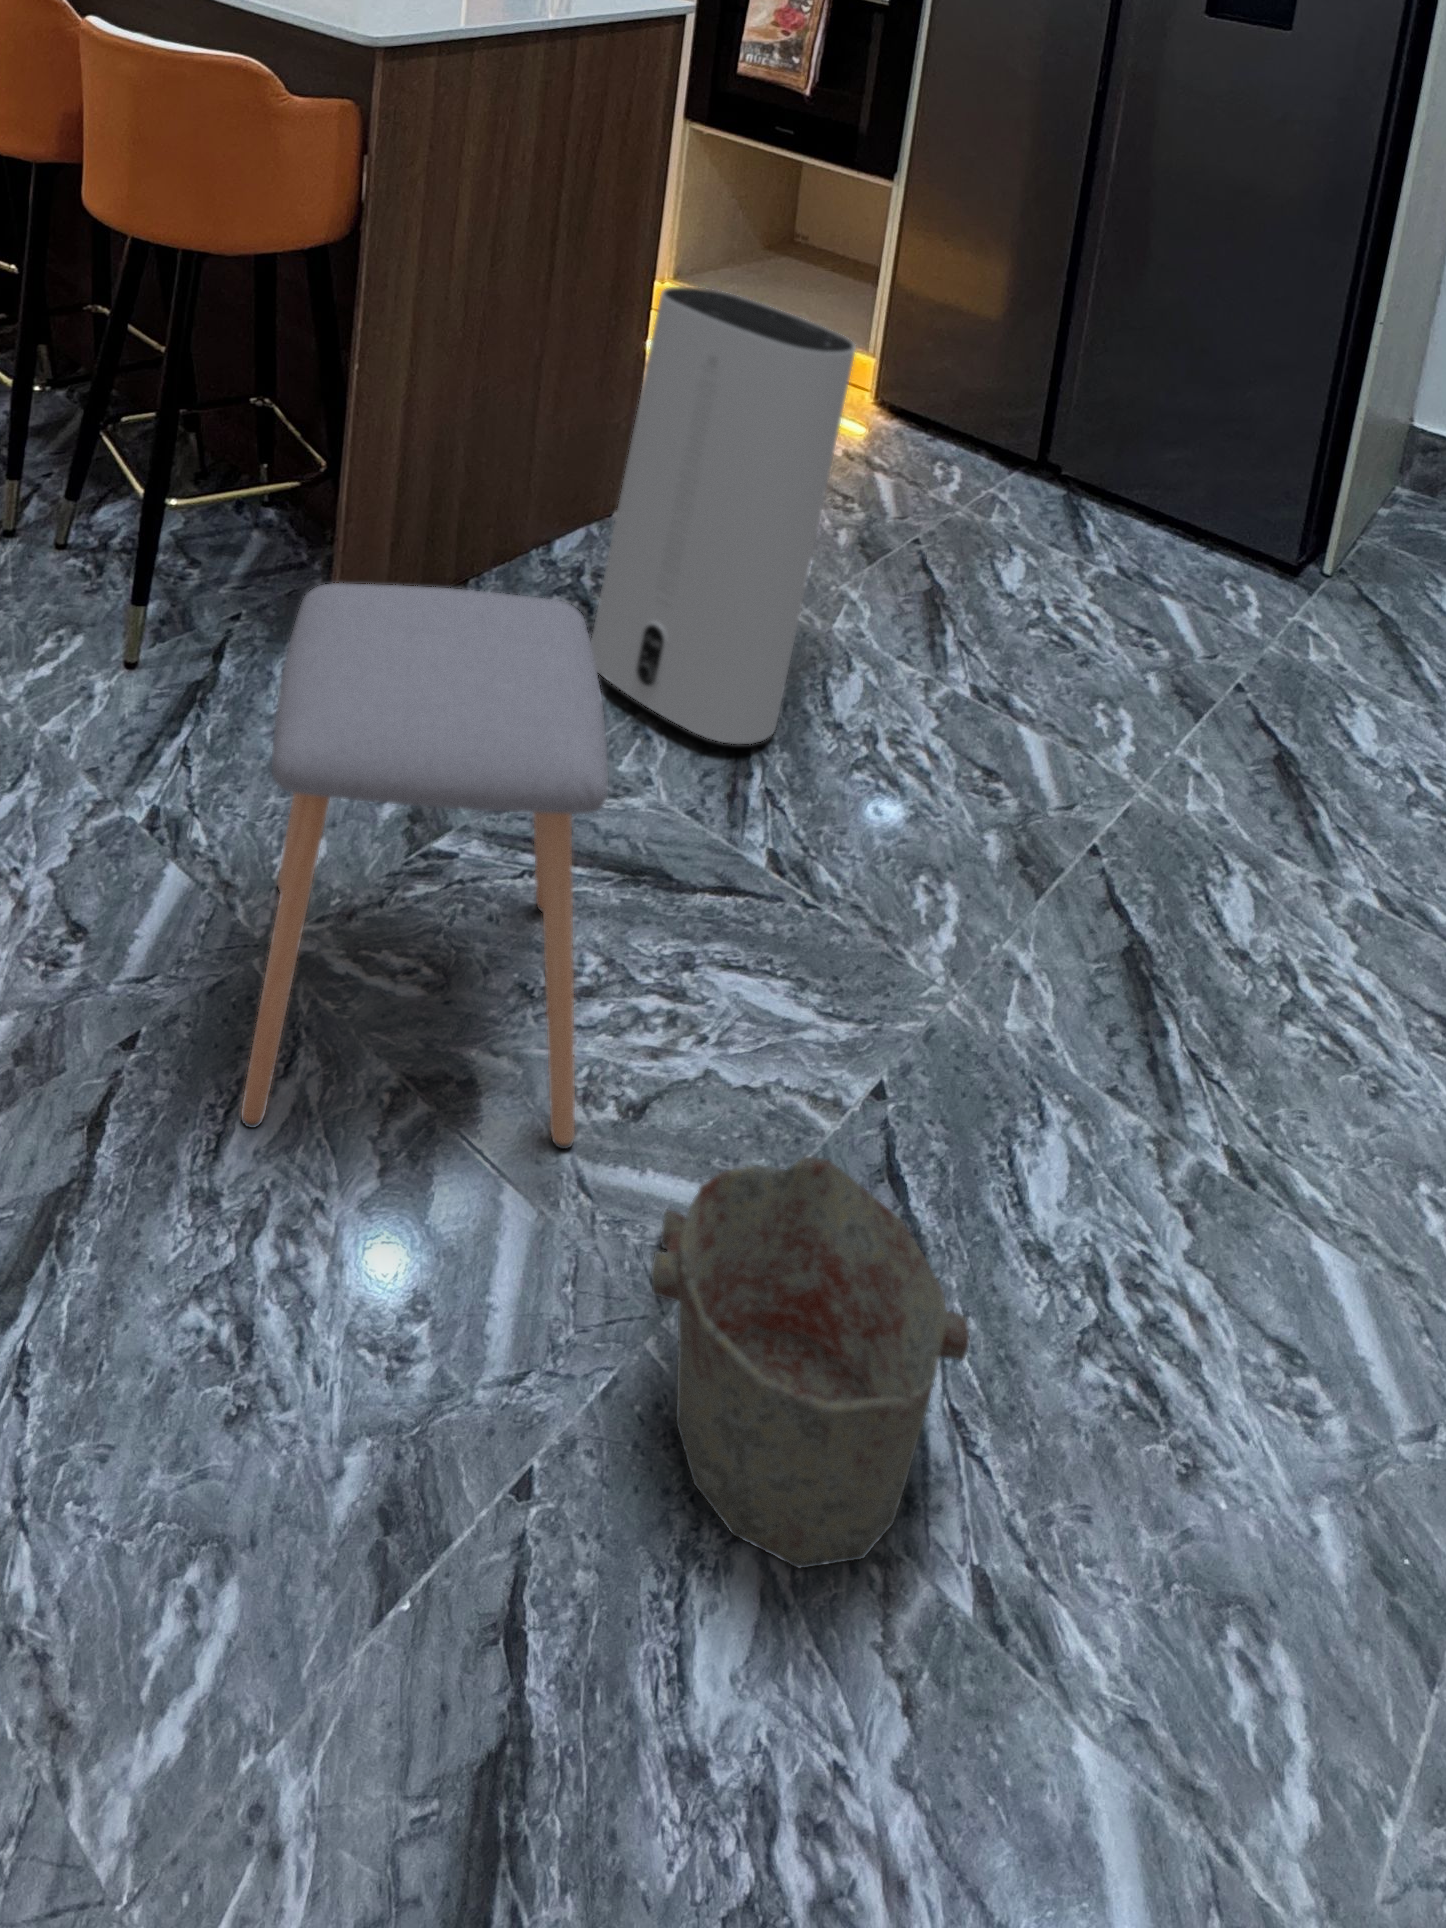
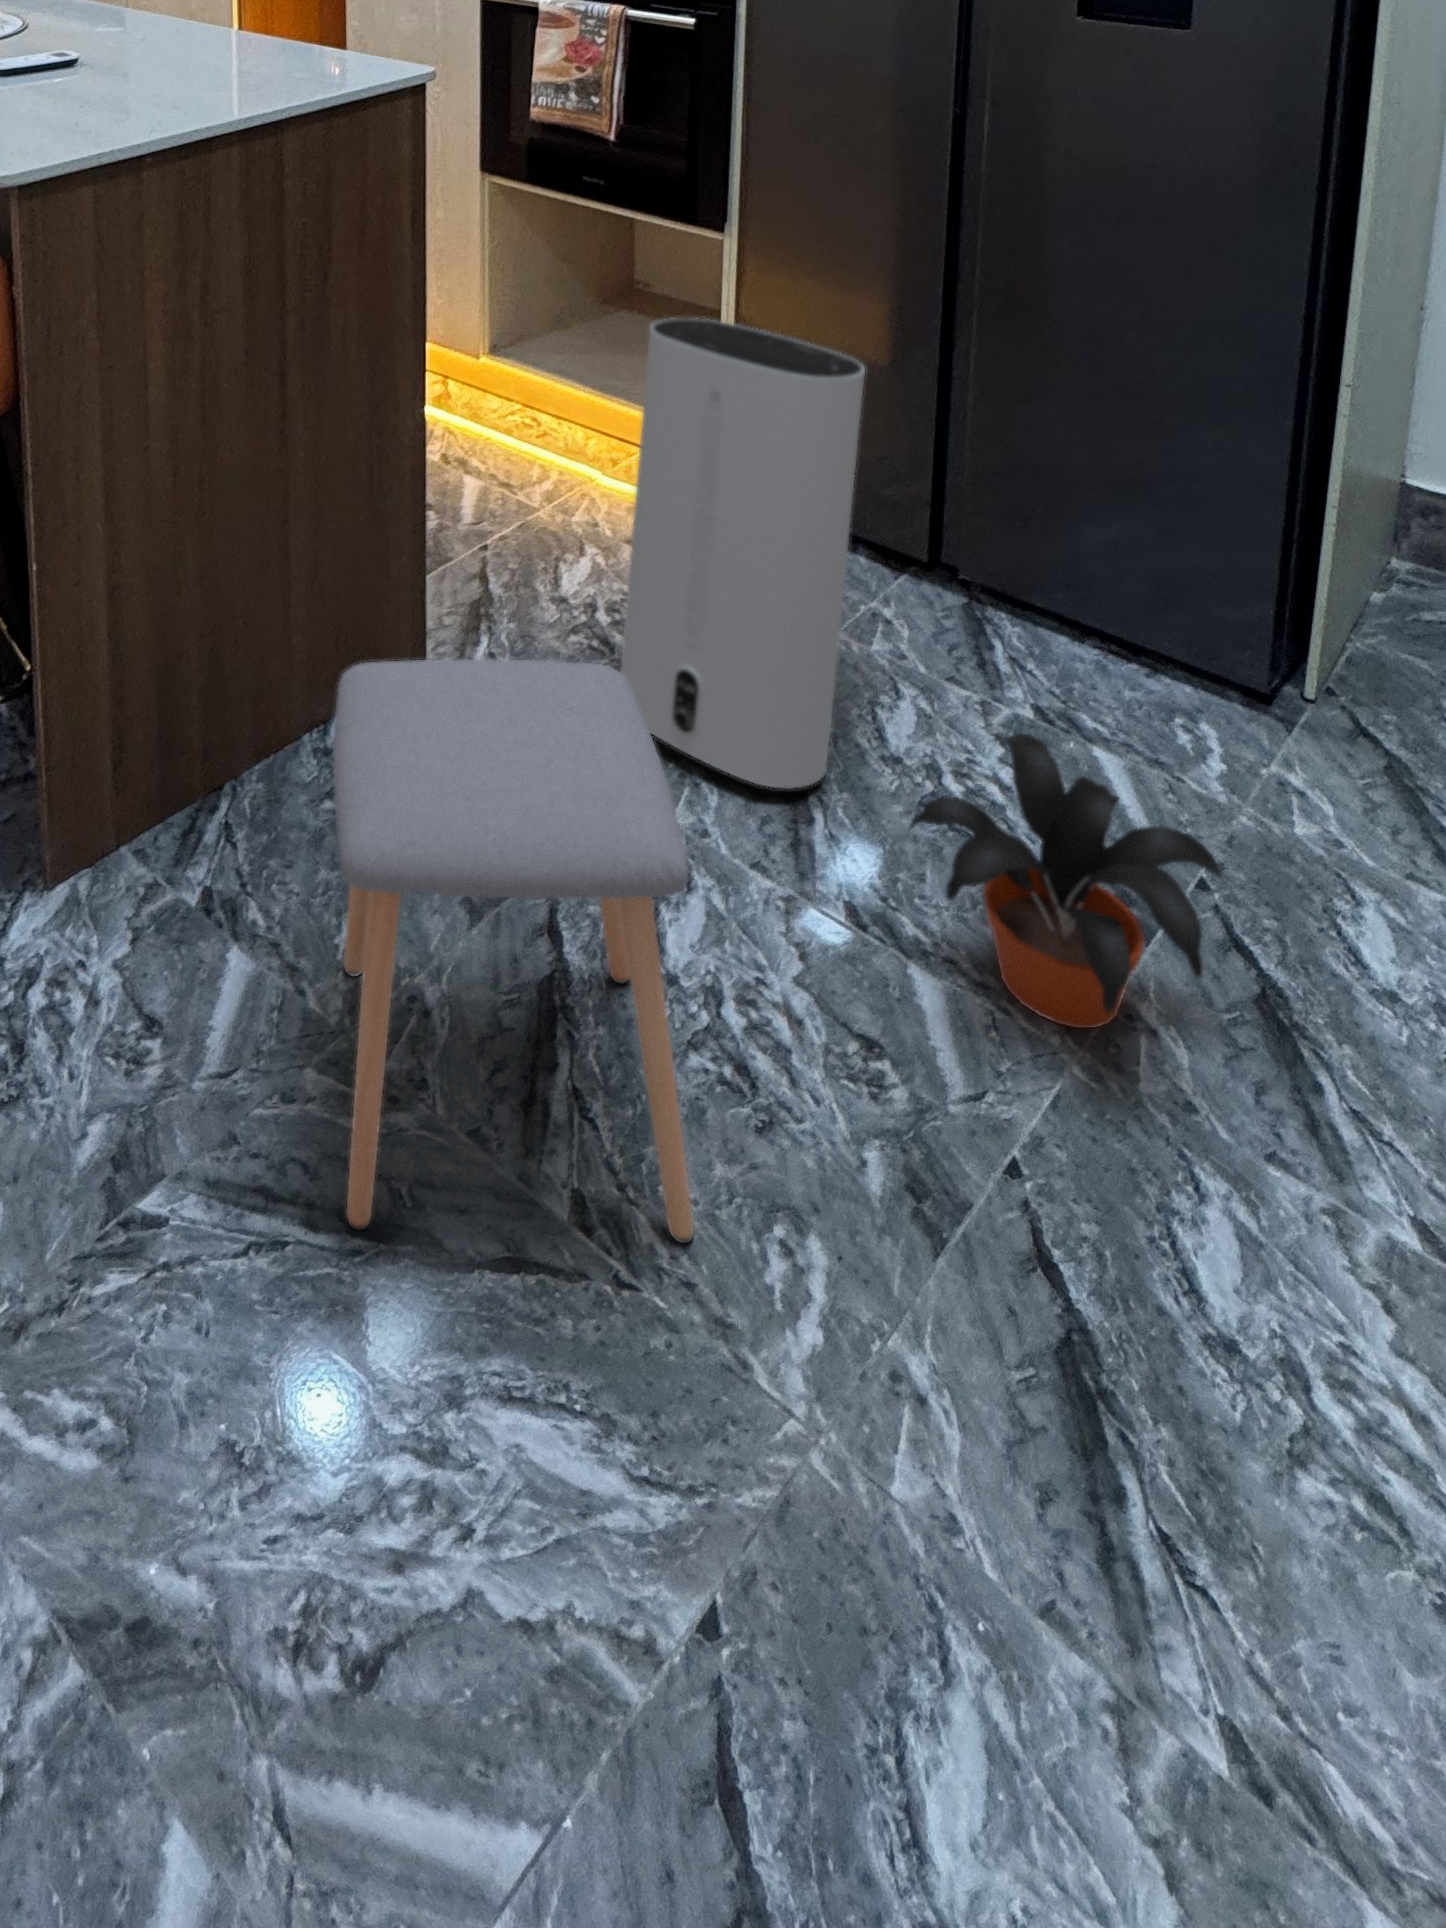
potted plant: none [834,698,1111,973] -> present [909,733,1222,1028]
bucket: present [651,1156,970,1569] -> none [805,1256,1180,1720]

